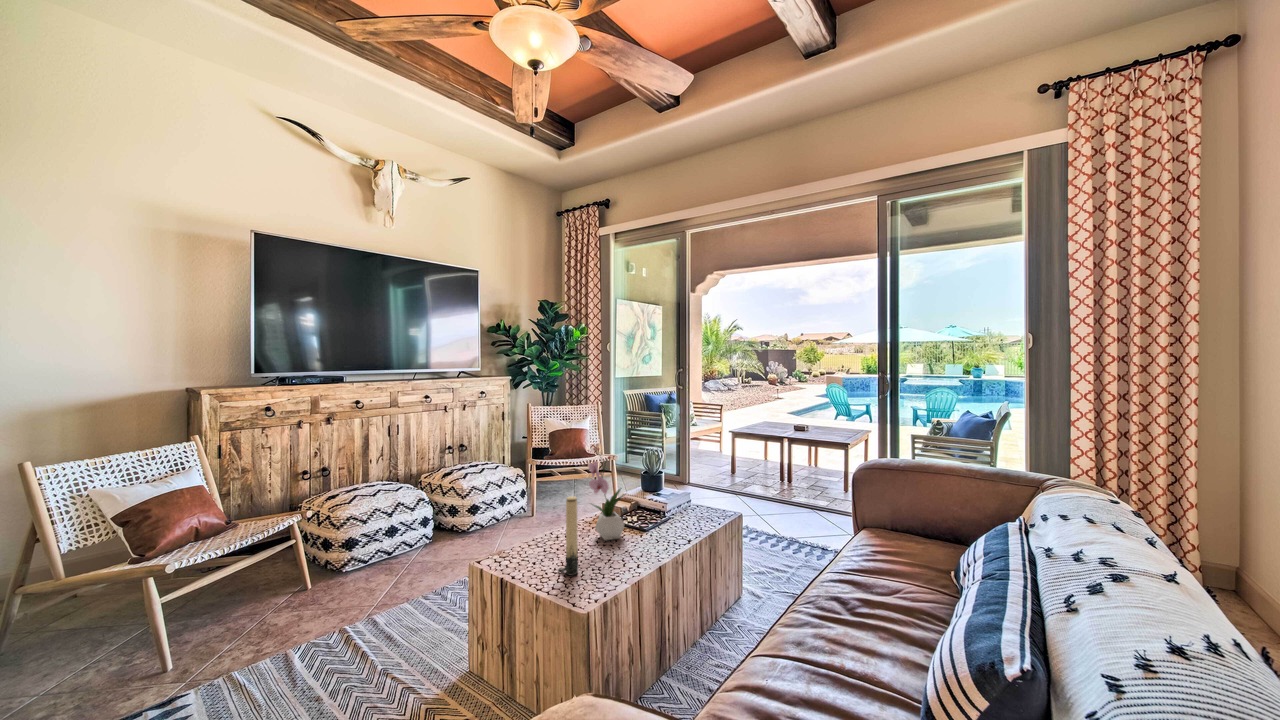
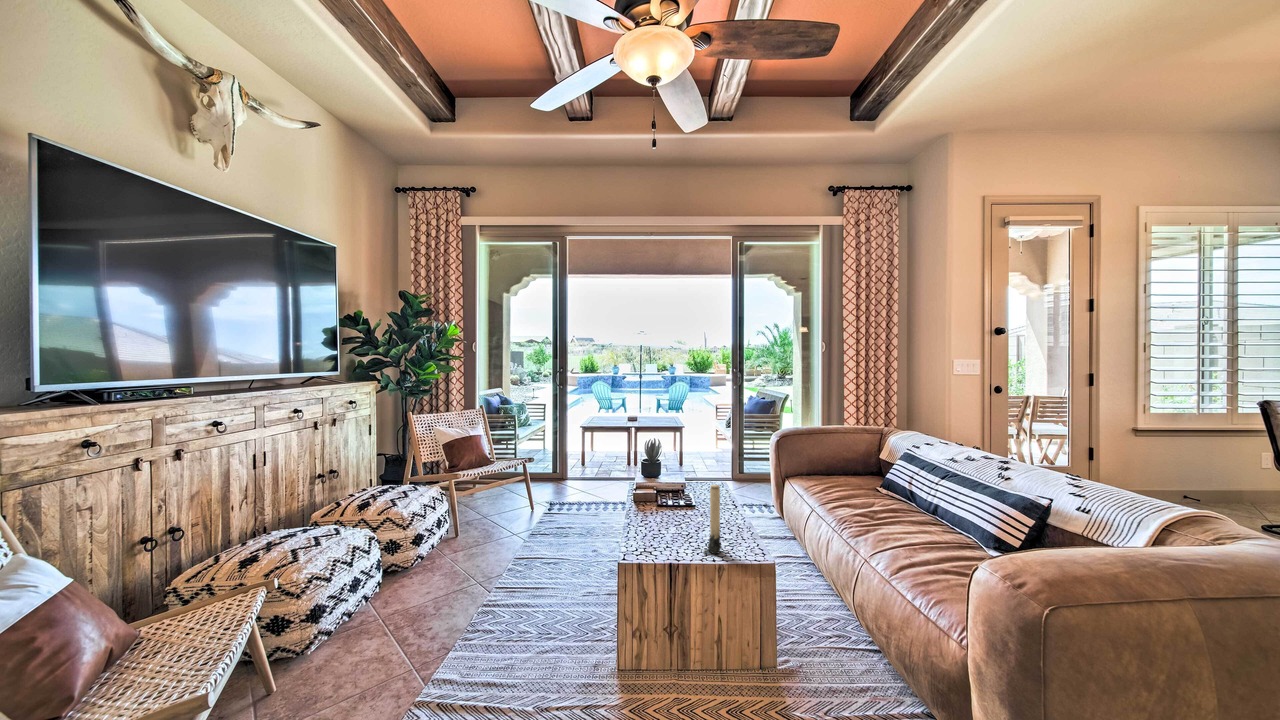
flower arrangement: present [589,448,624,541] -> none [666,442,698,524]

